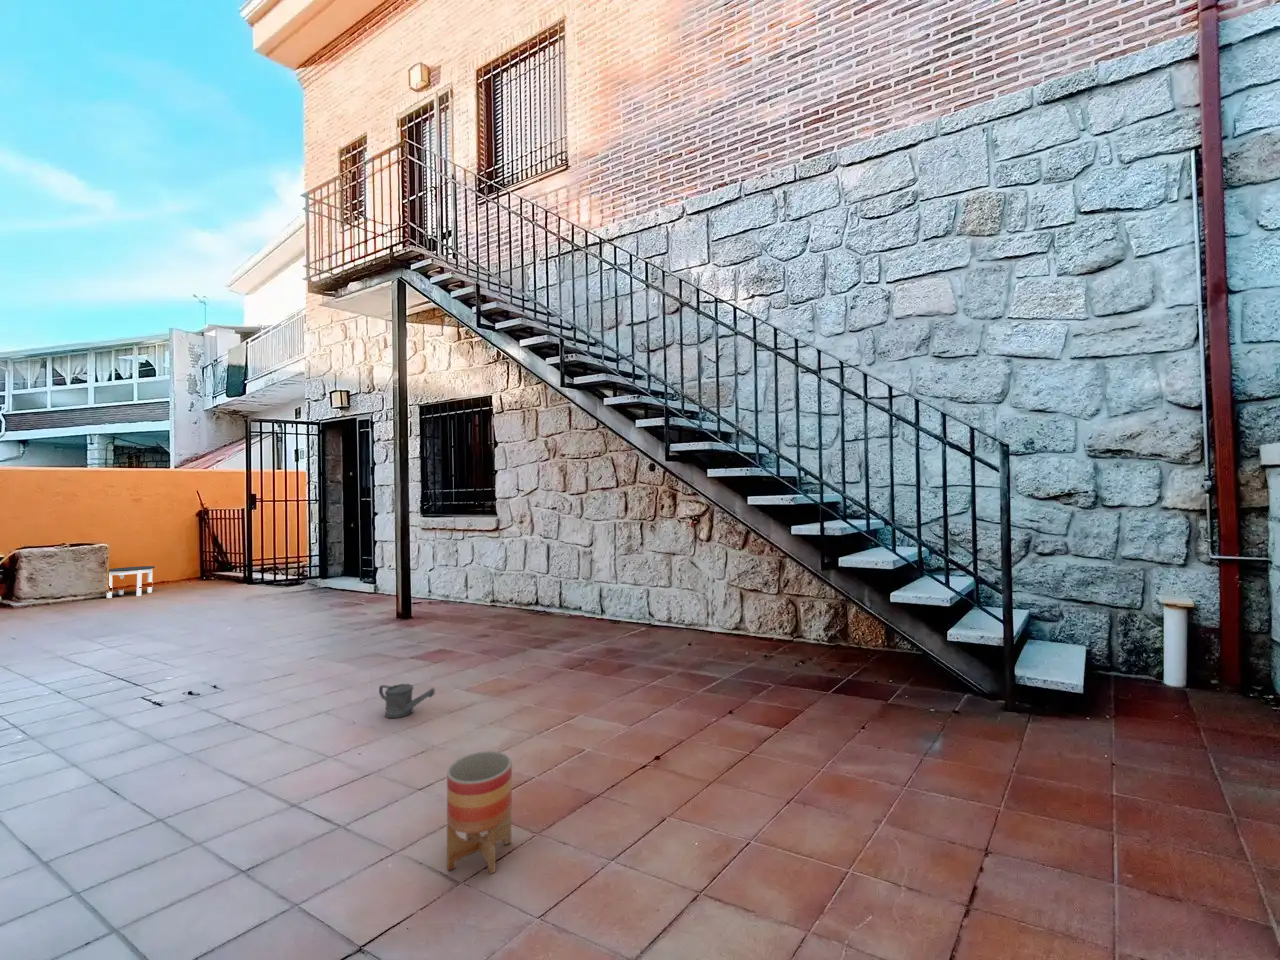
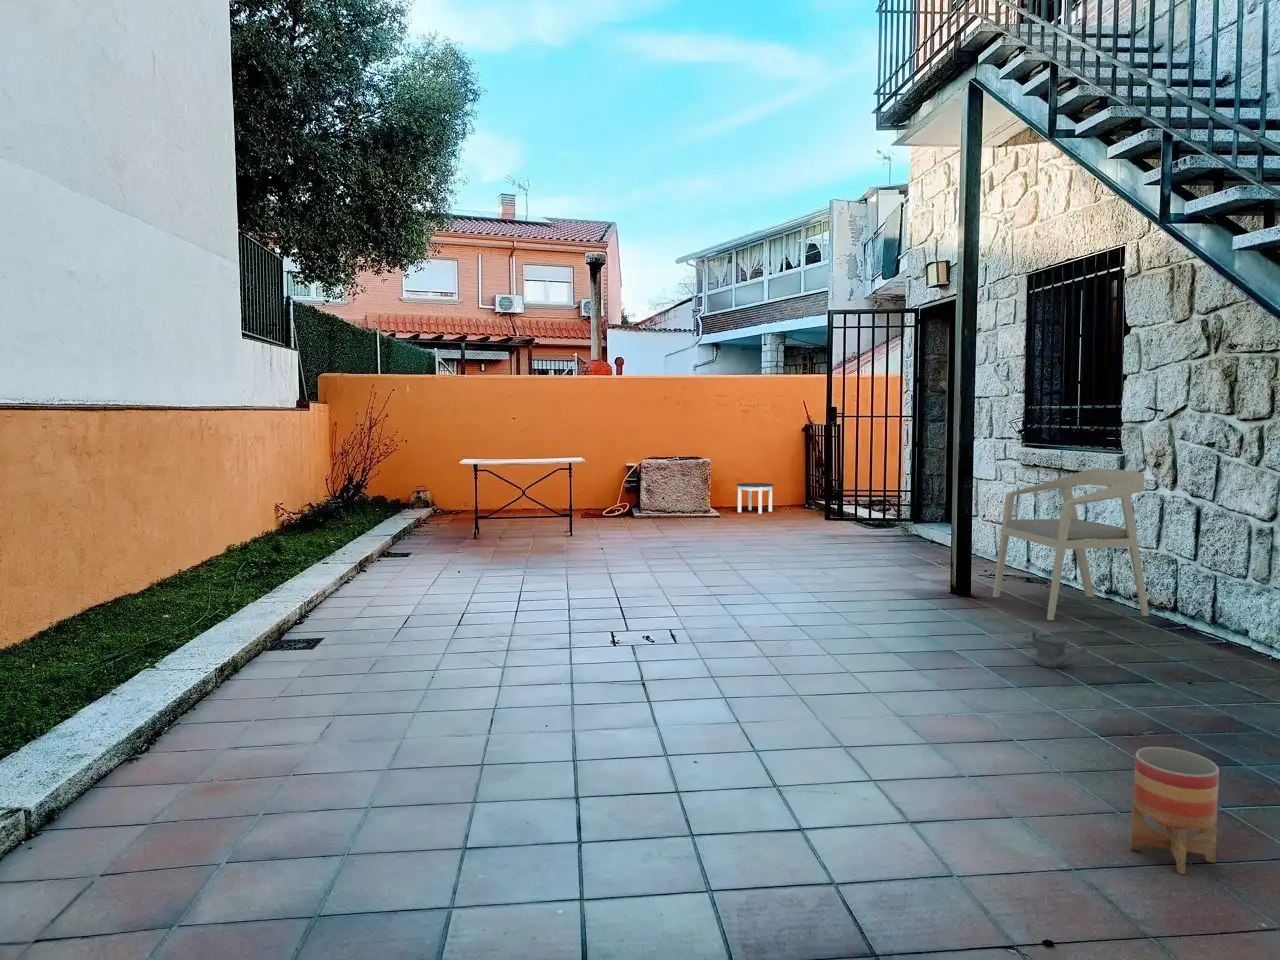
armchair: none [428,526,523,626] -> present [993,469,1149,620]
watering can: present [379,684,435,718] -> present [1032,631,1088,668]
planter: present [447,751,512,873] -> present [1130,747,1219,874]

